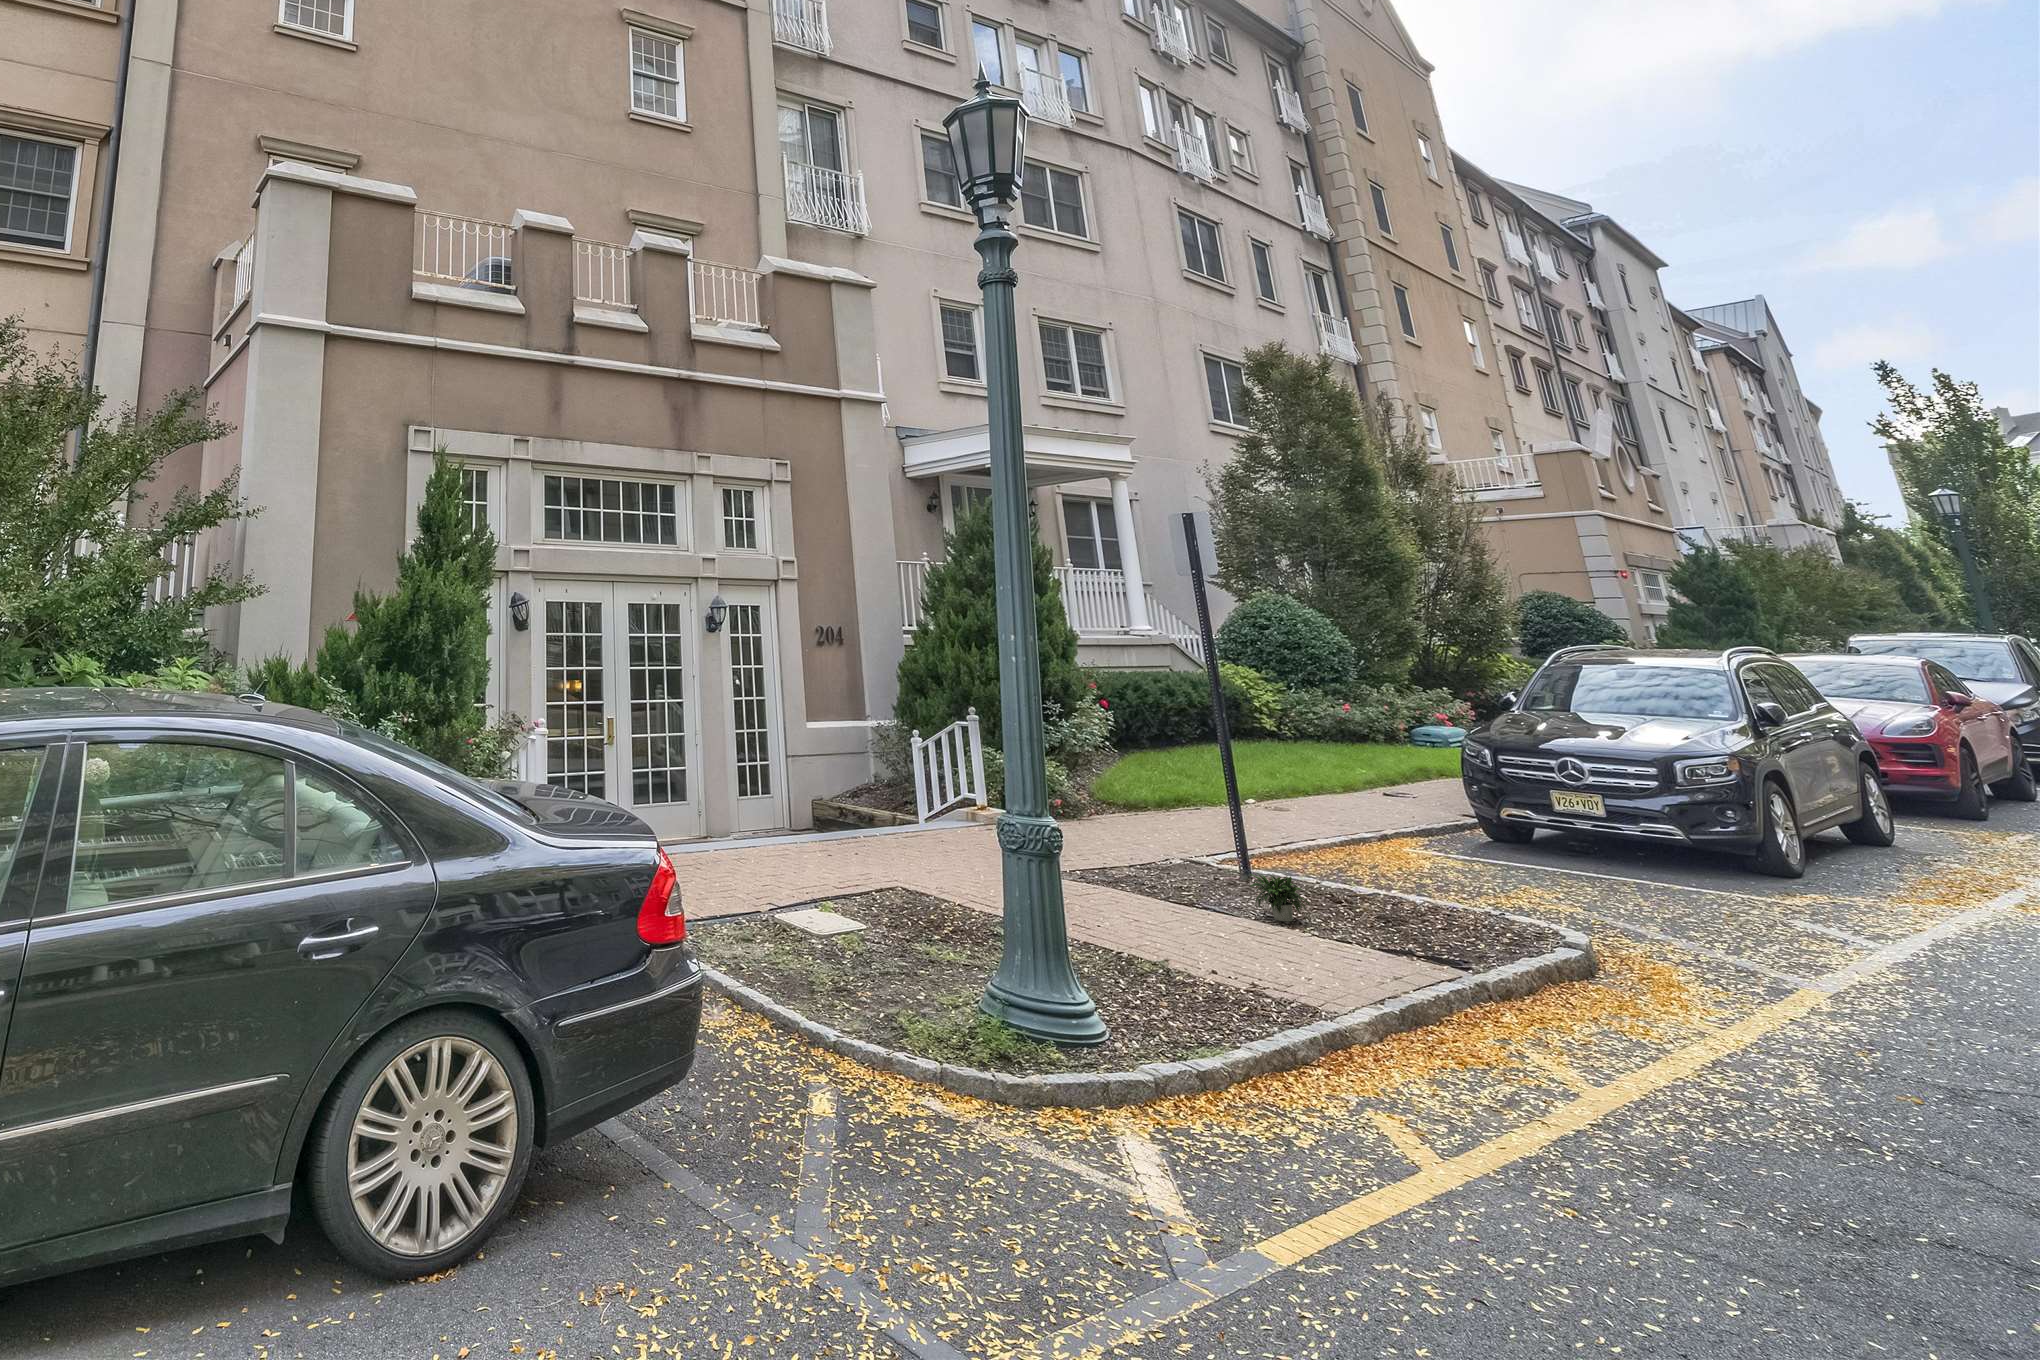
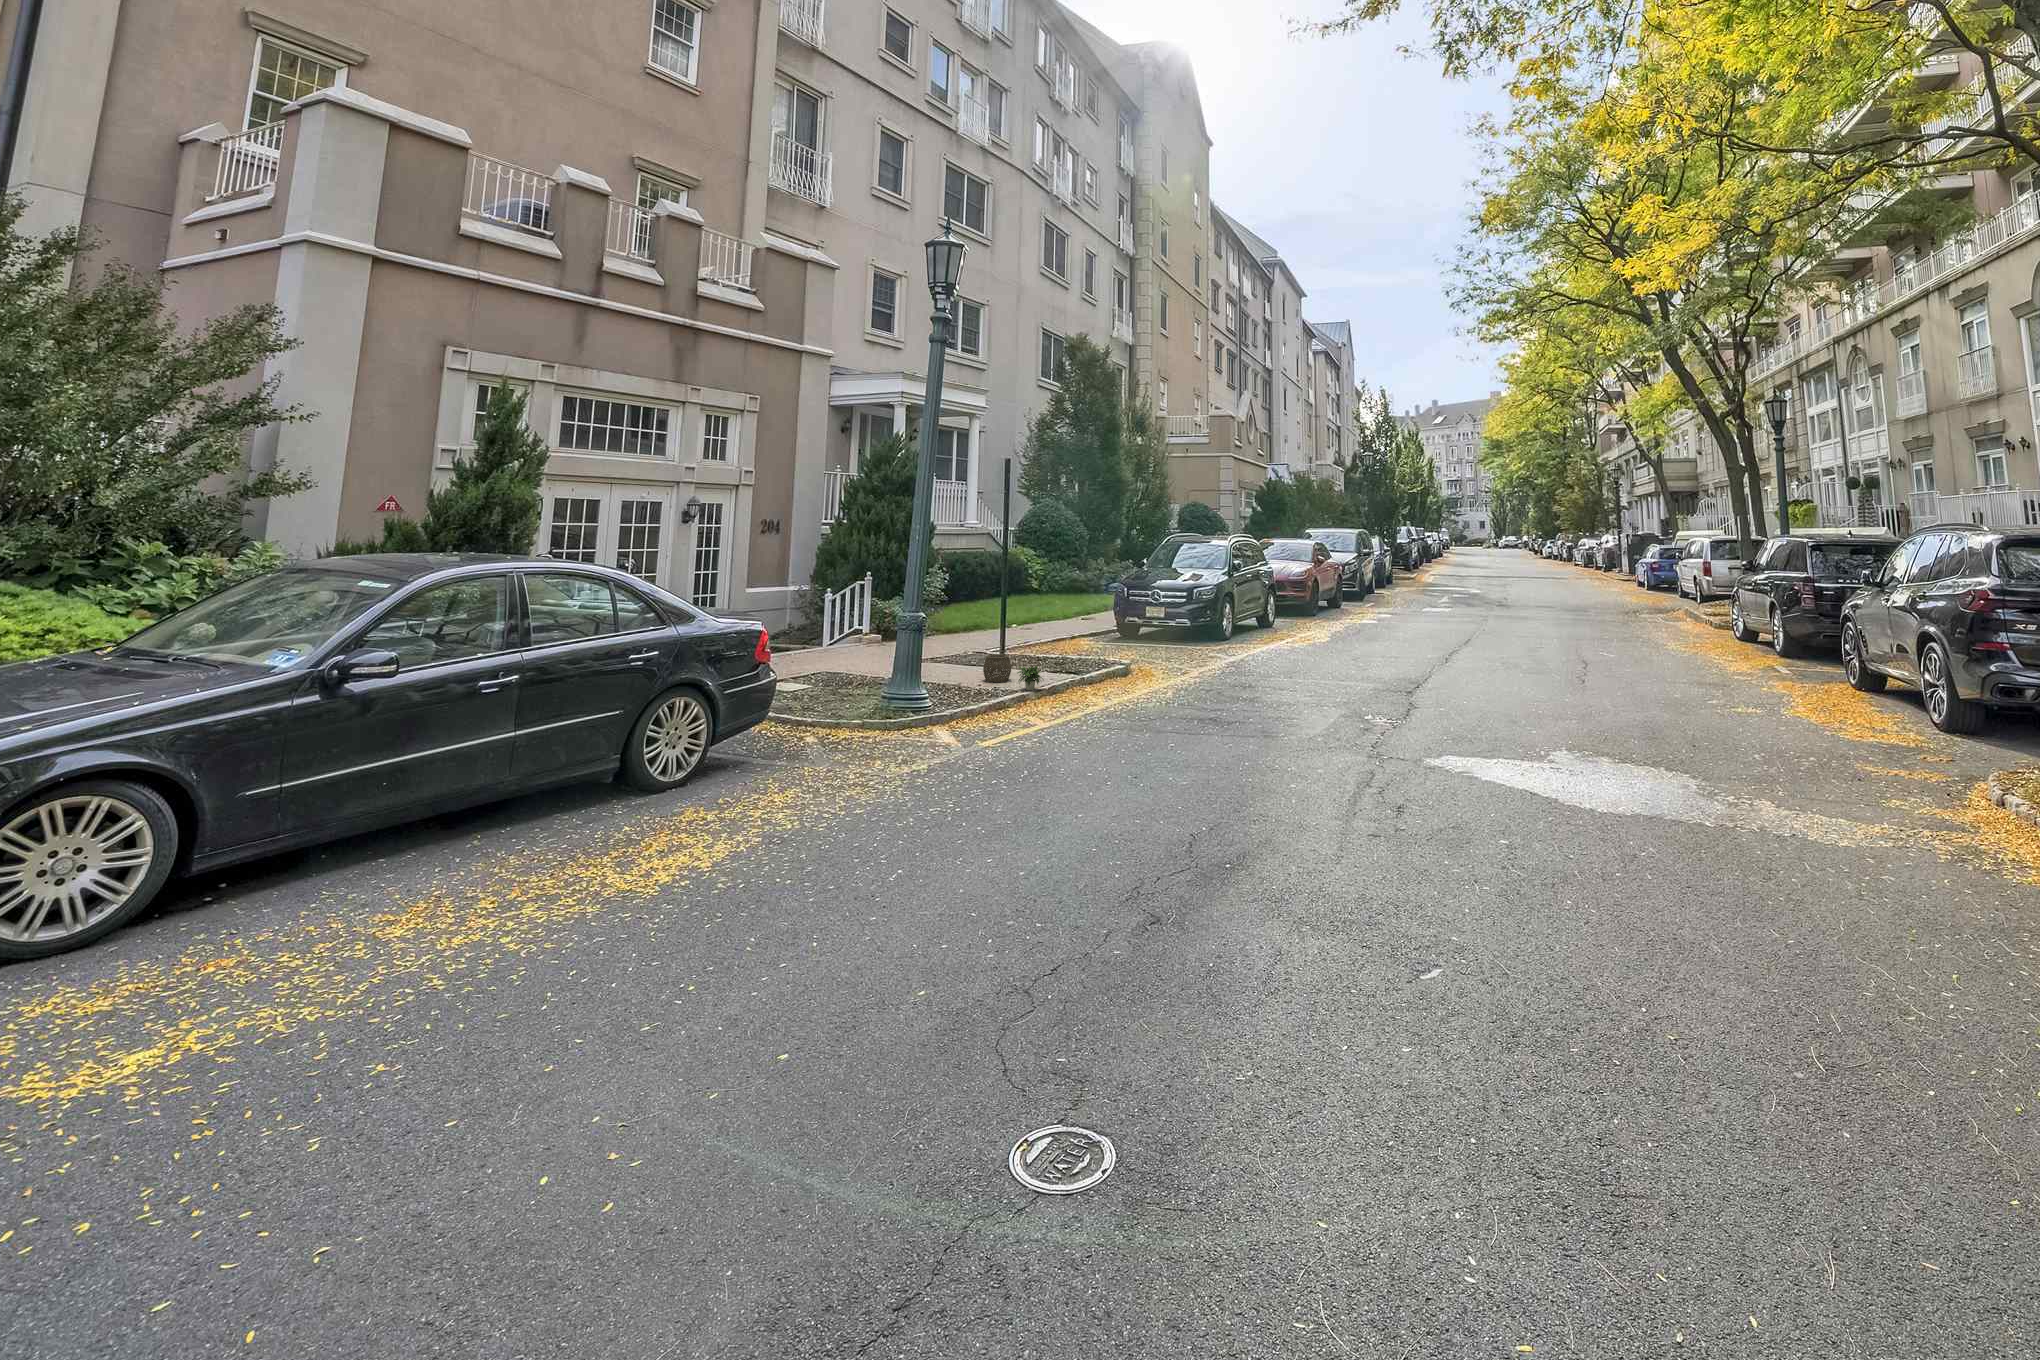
woven basket: none [1182,846,1239,897] -> present [983,655,1011,682]

